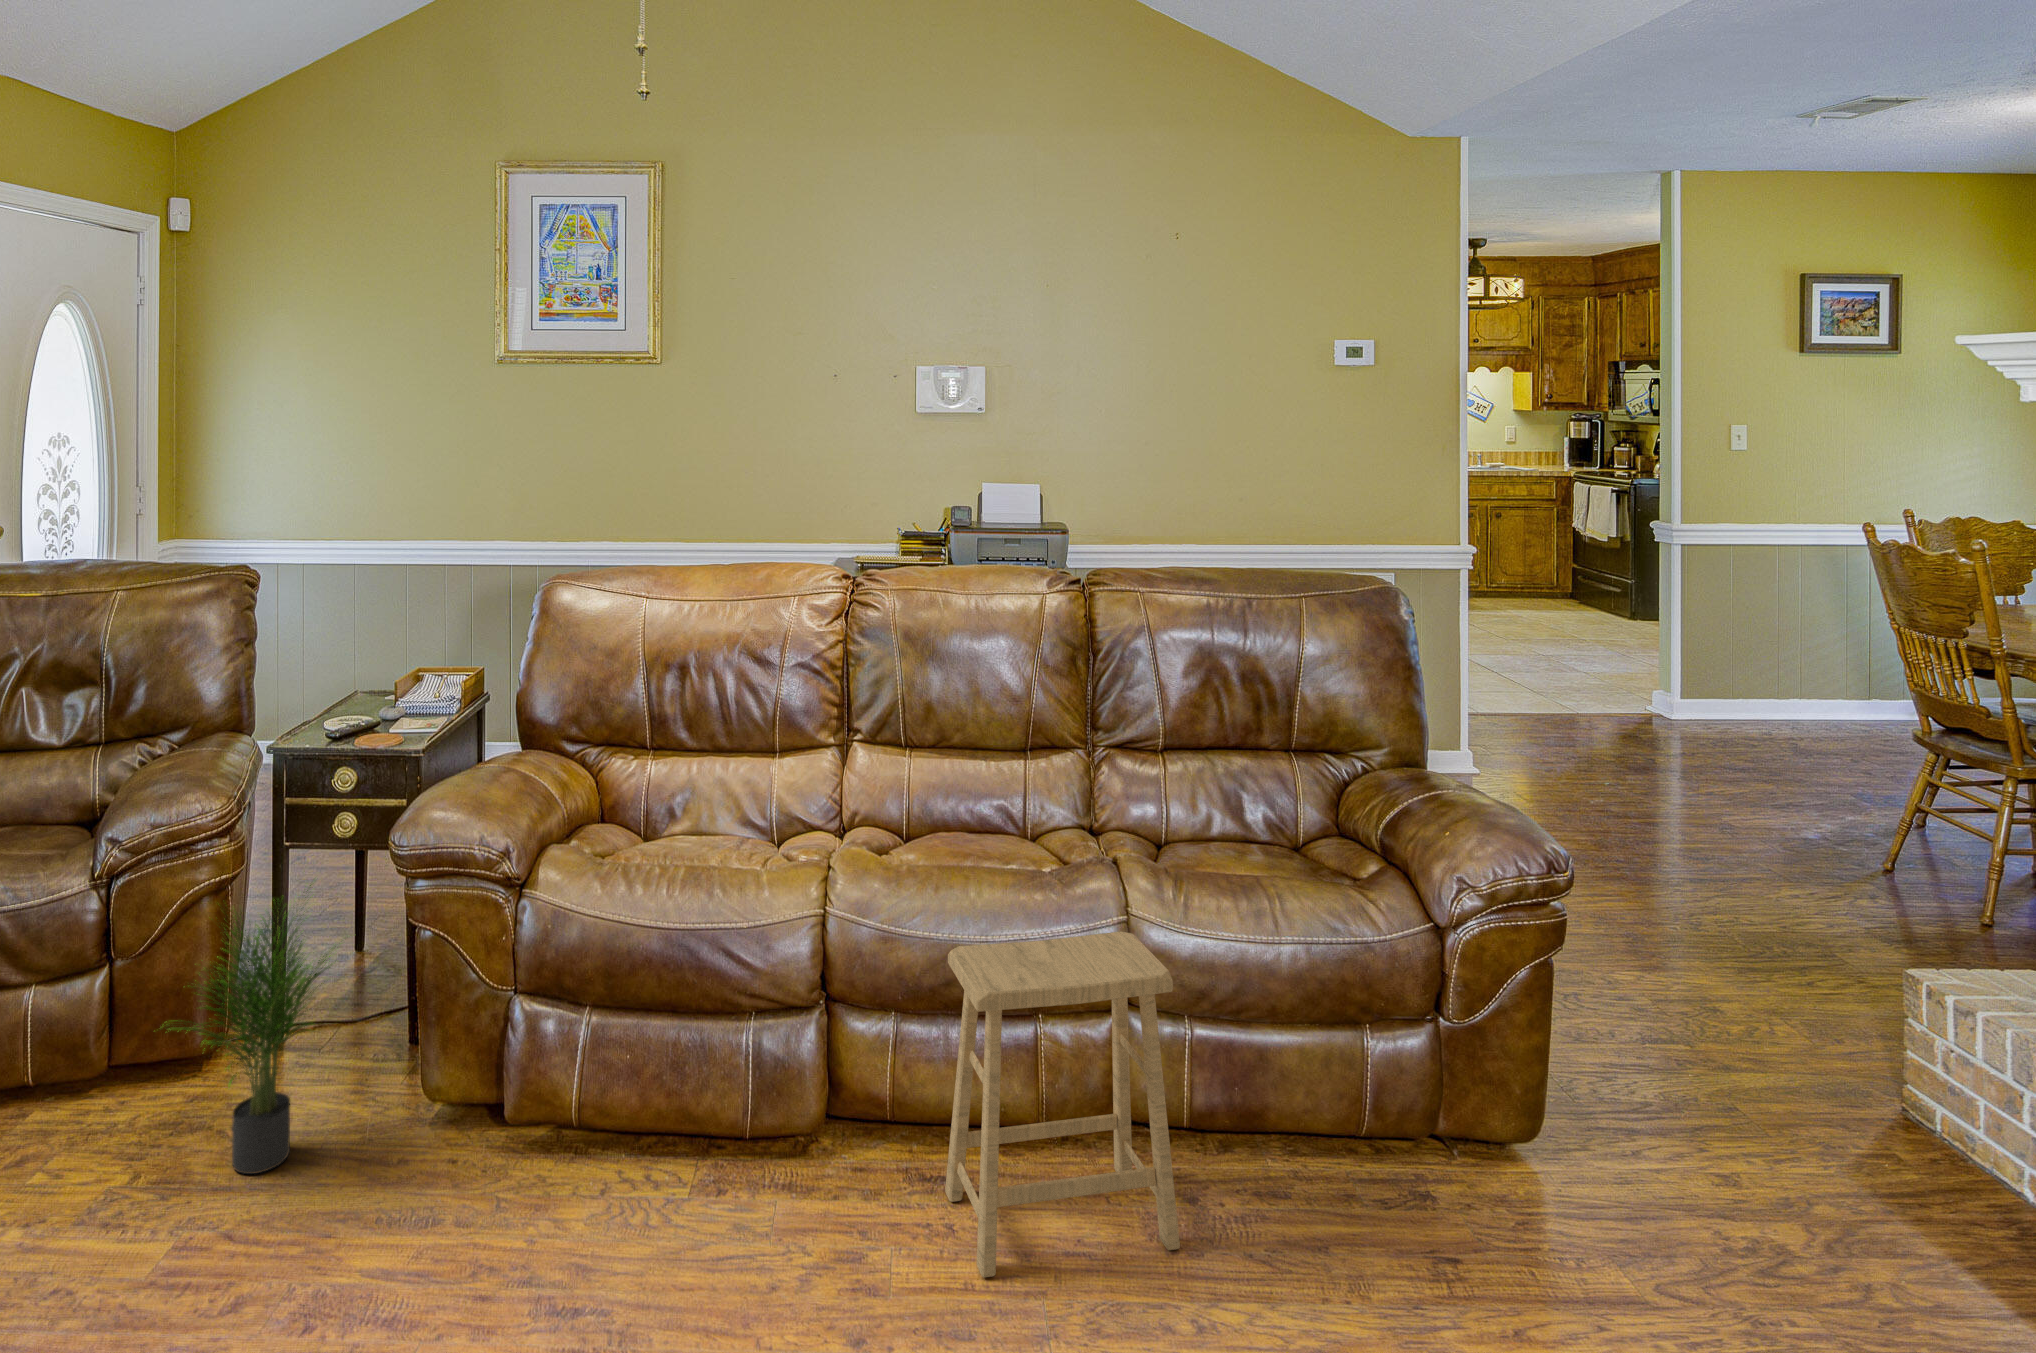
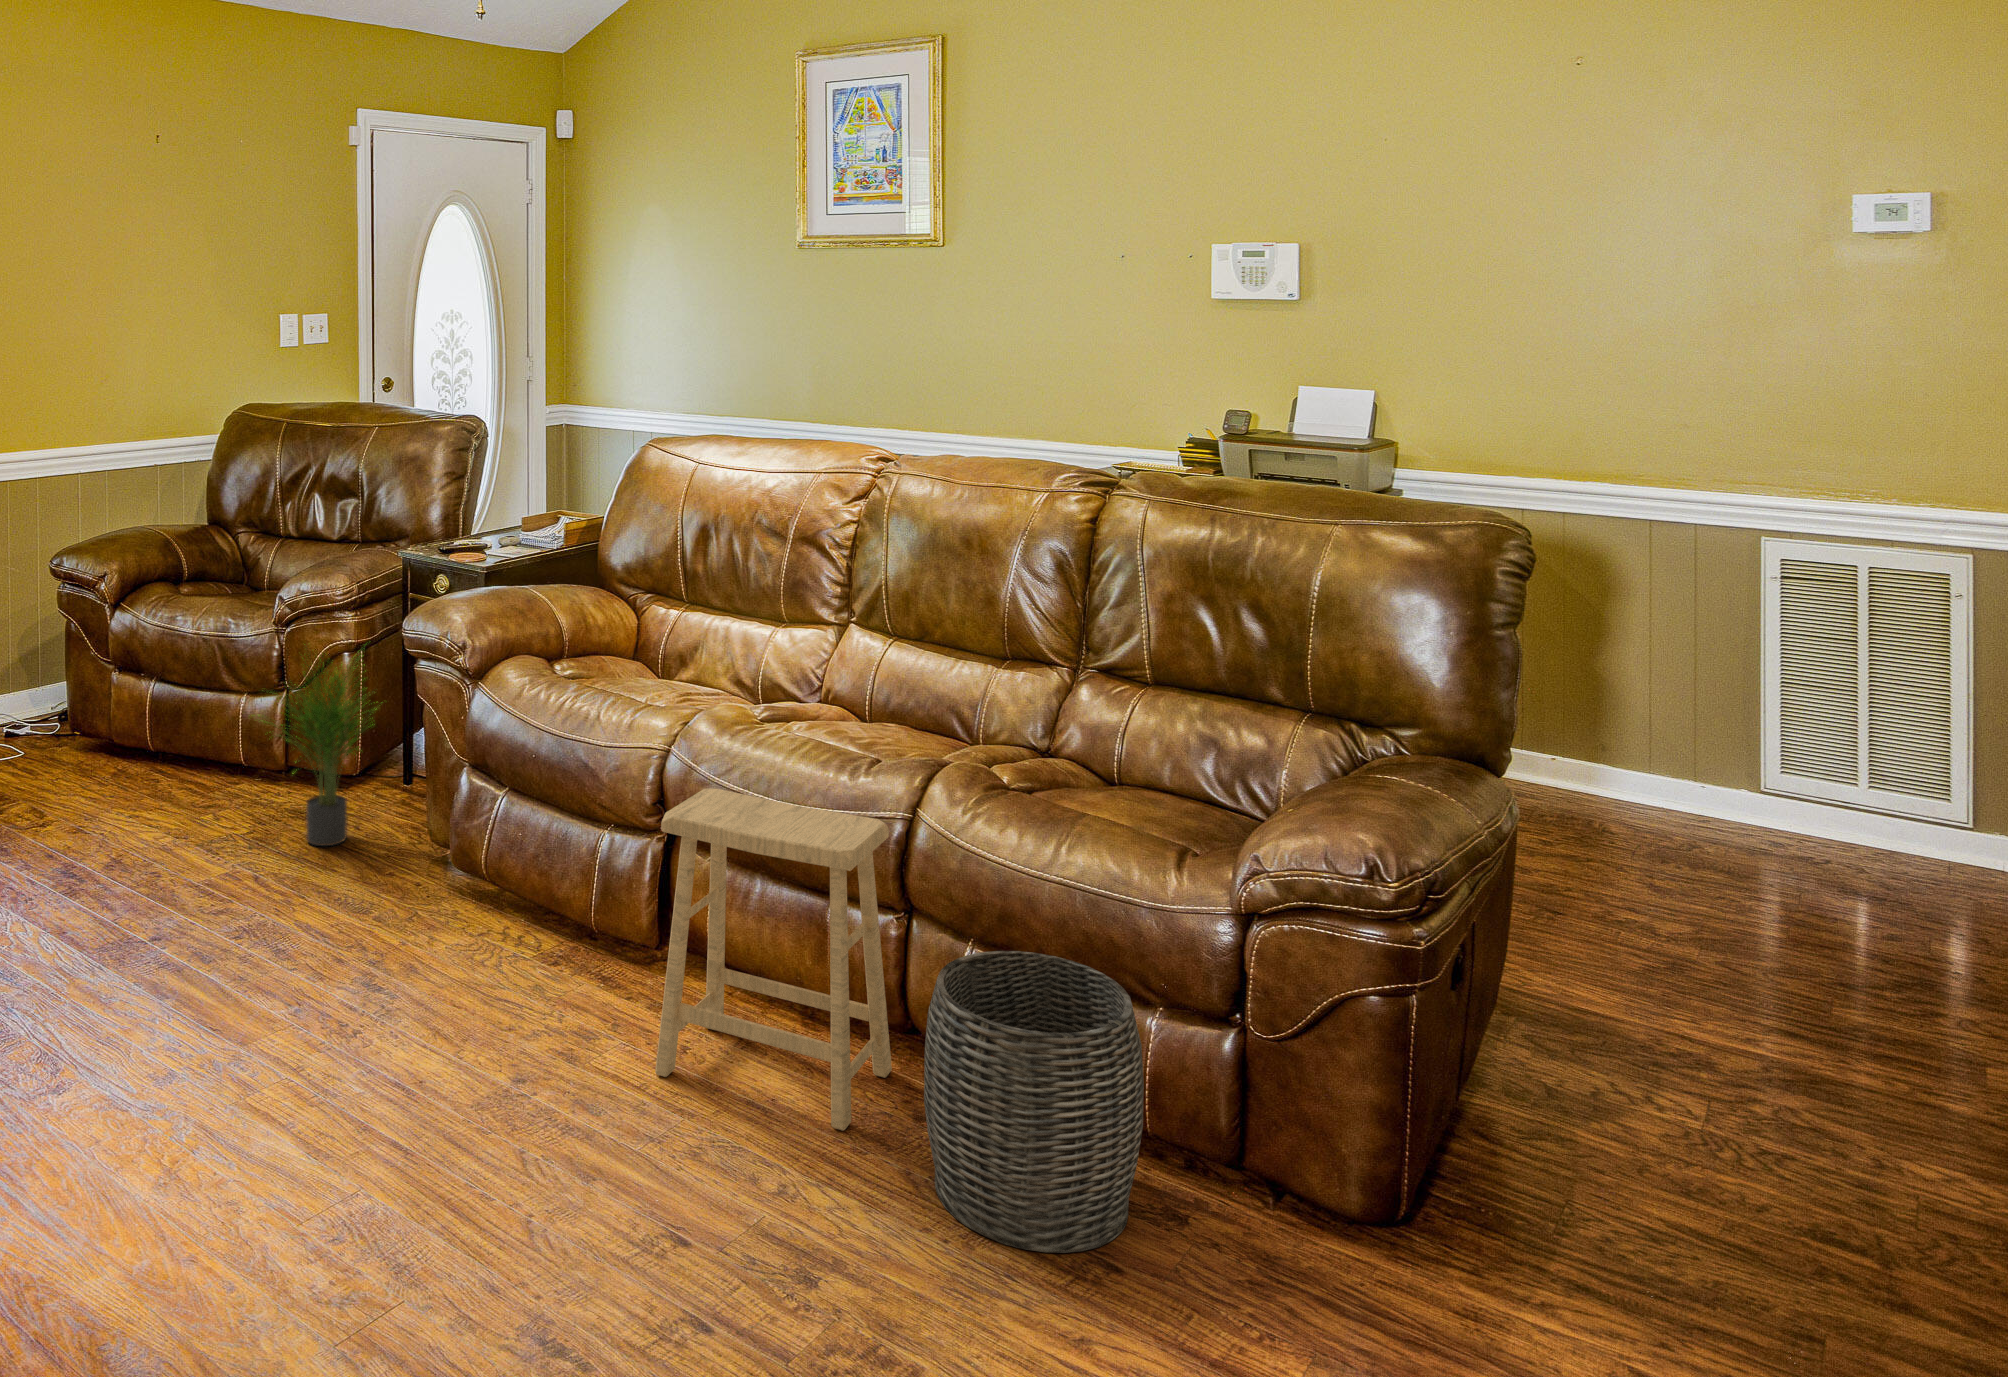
woven basket: none [1252,1009,1448,1290] -> present [924,951,1144,1253]

